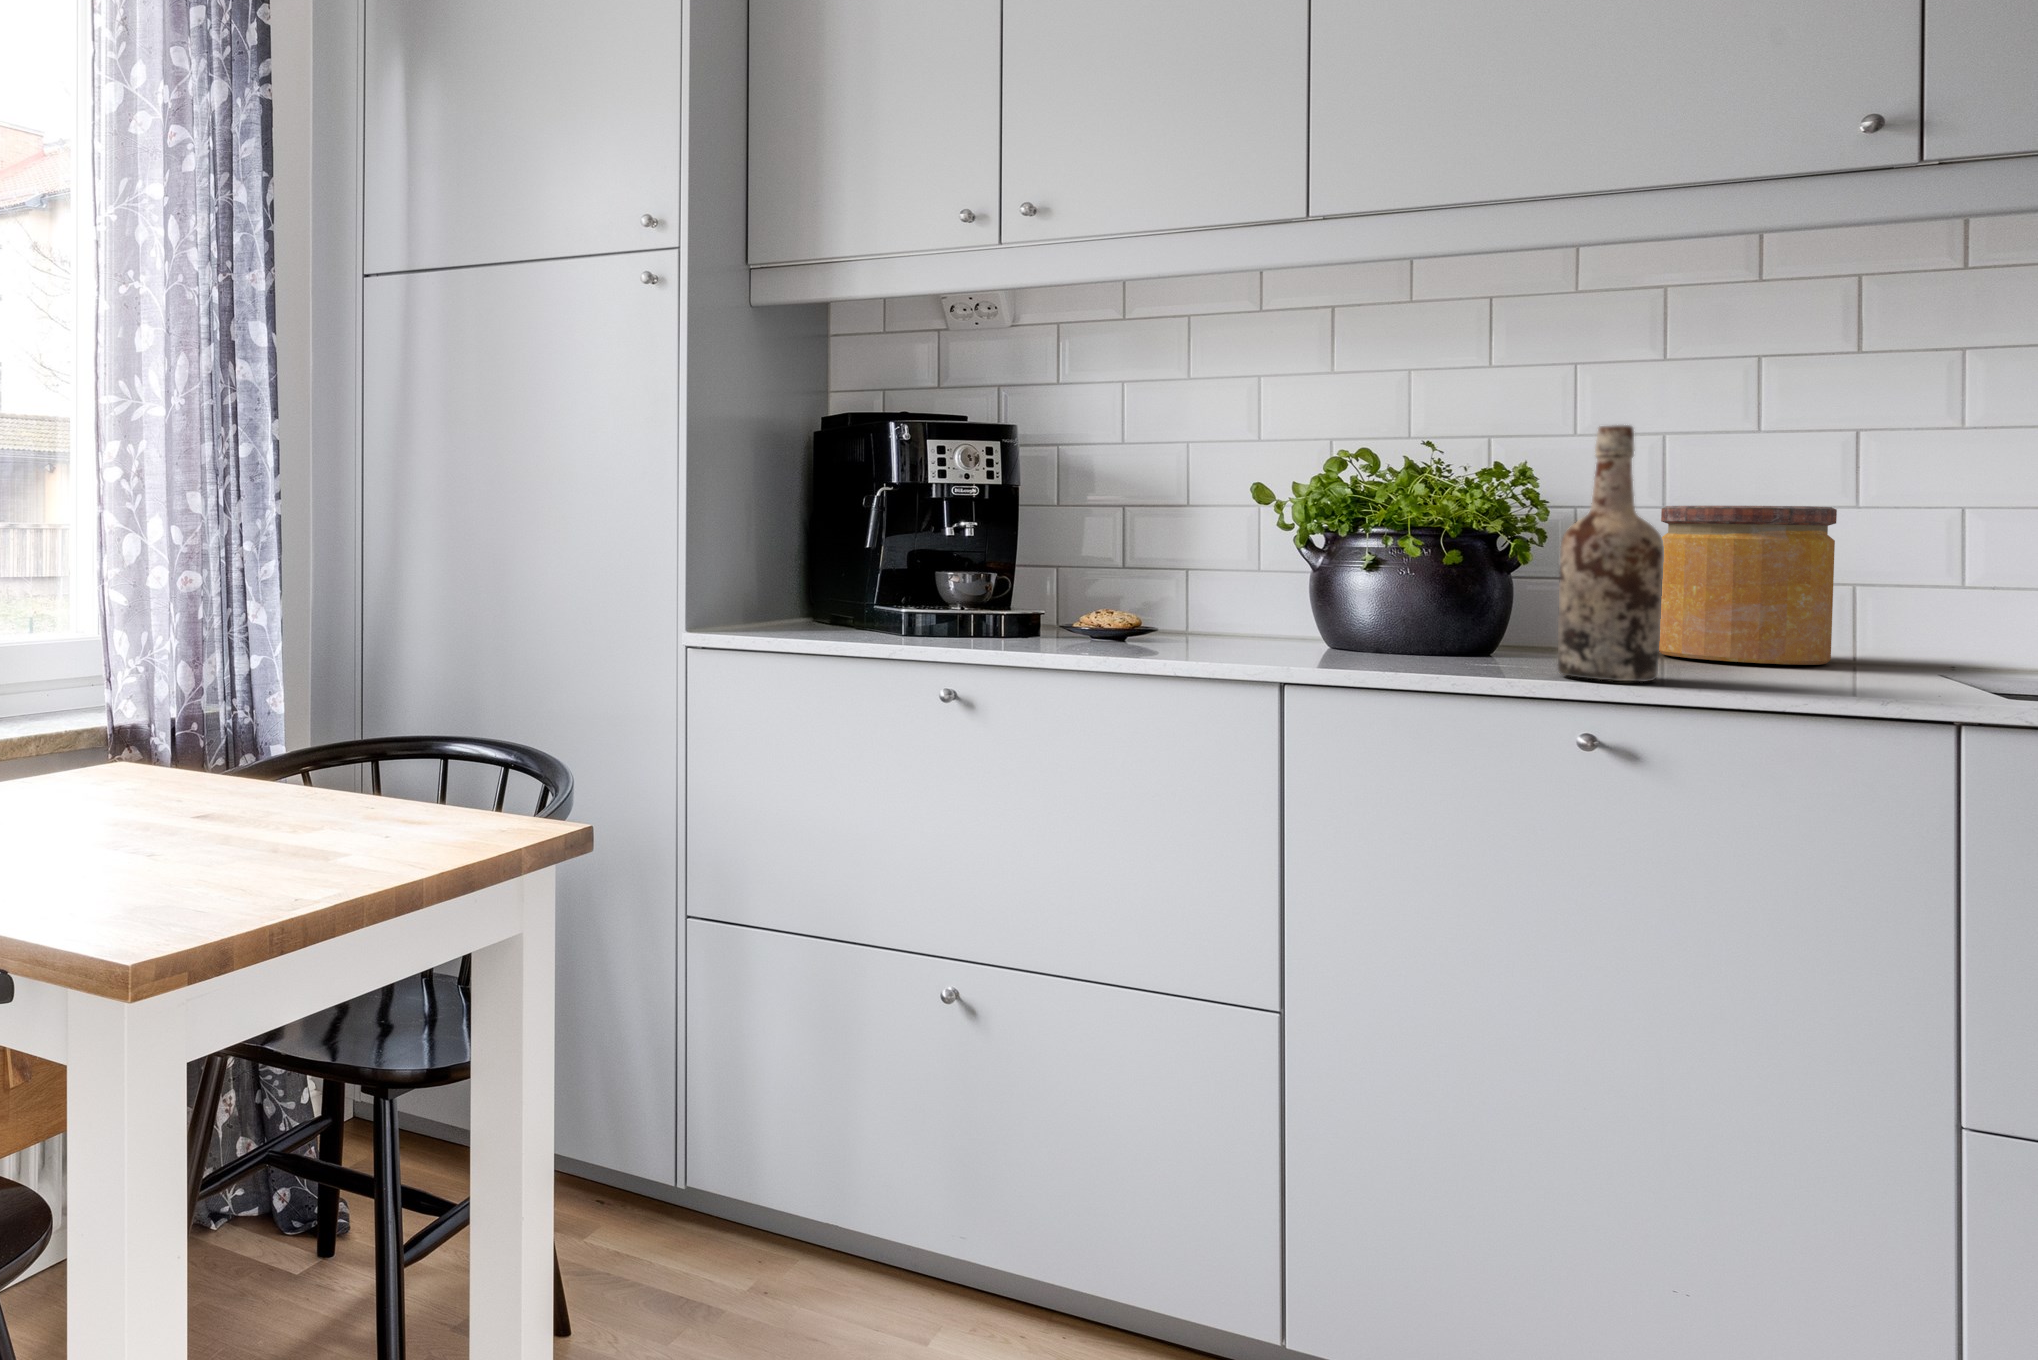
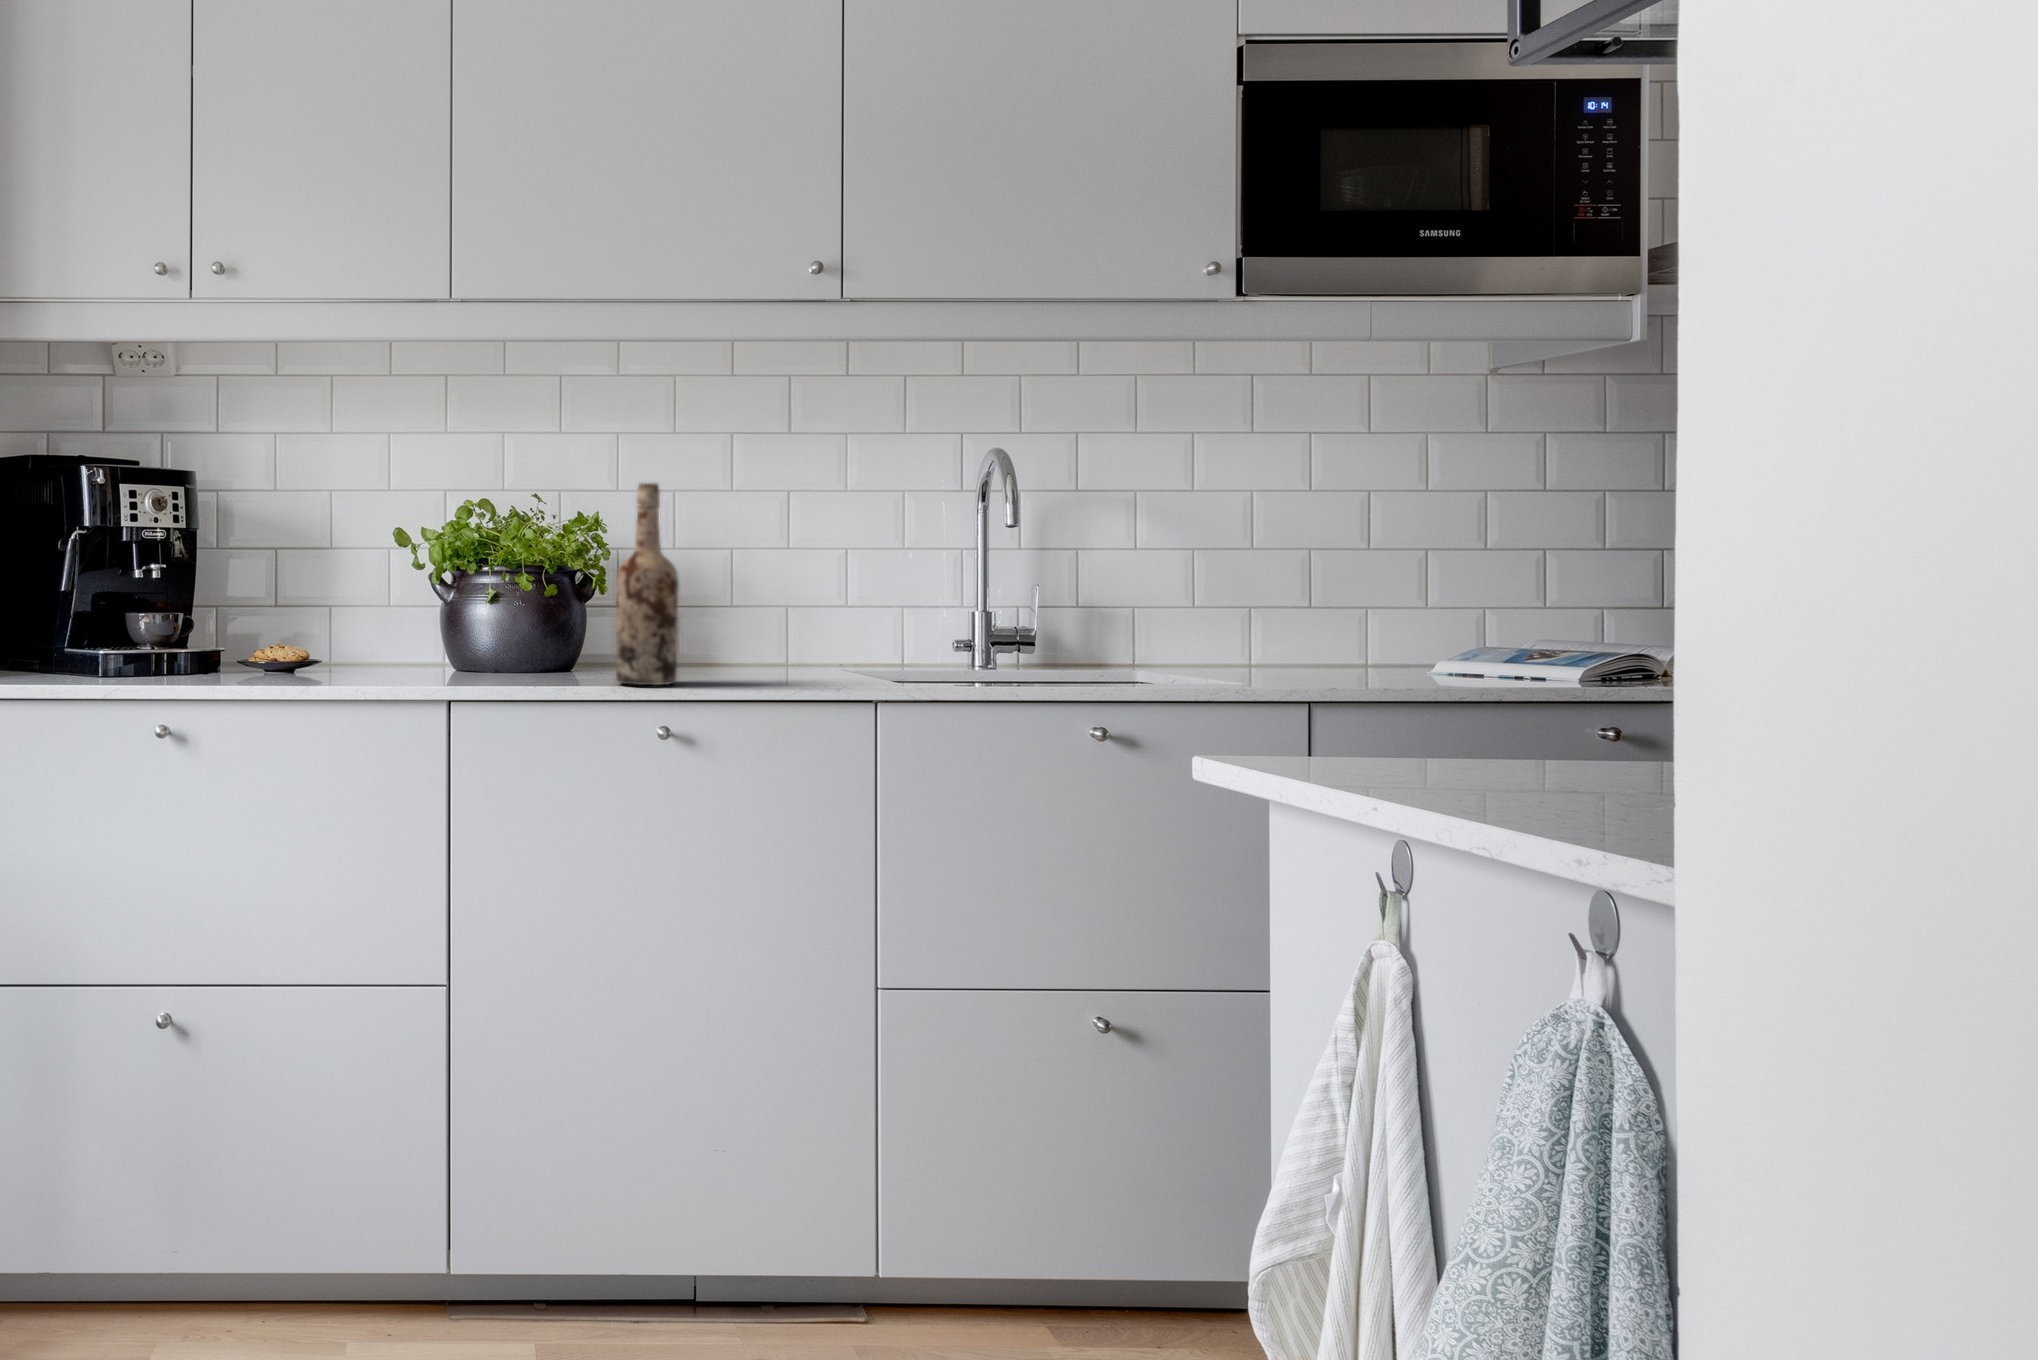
jar: present [1659,506,1837,665] -> none [677,544,777,667]

